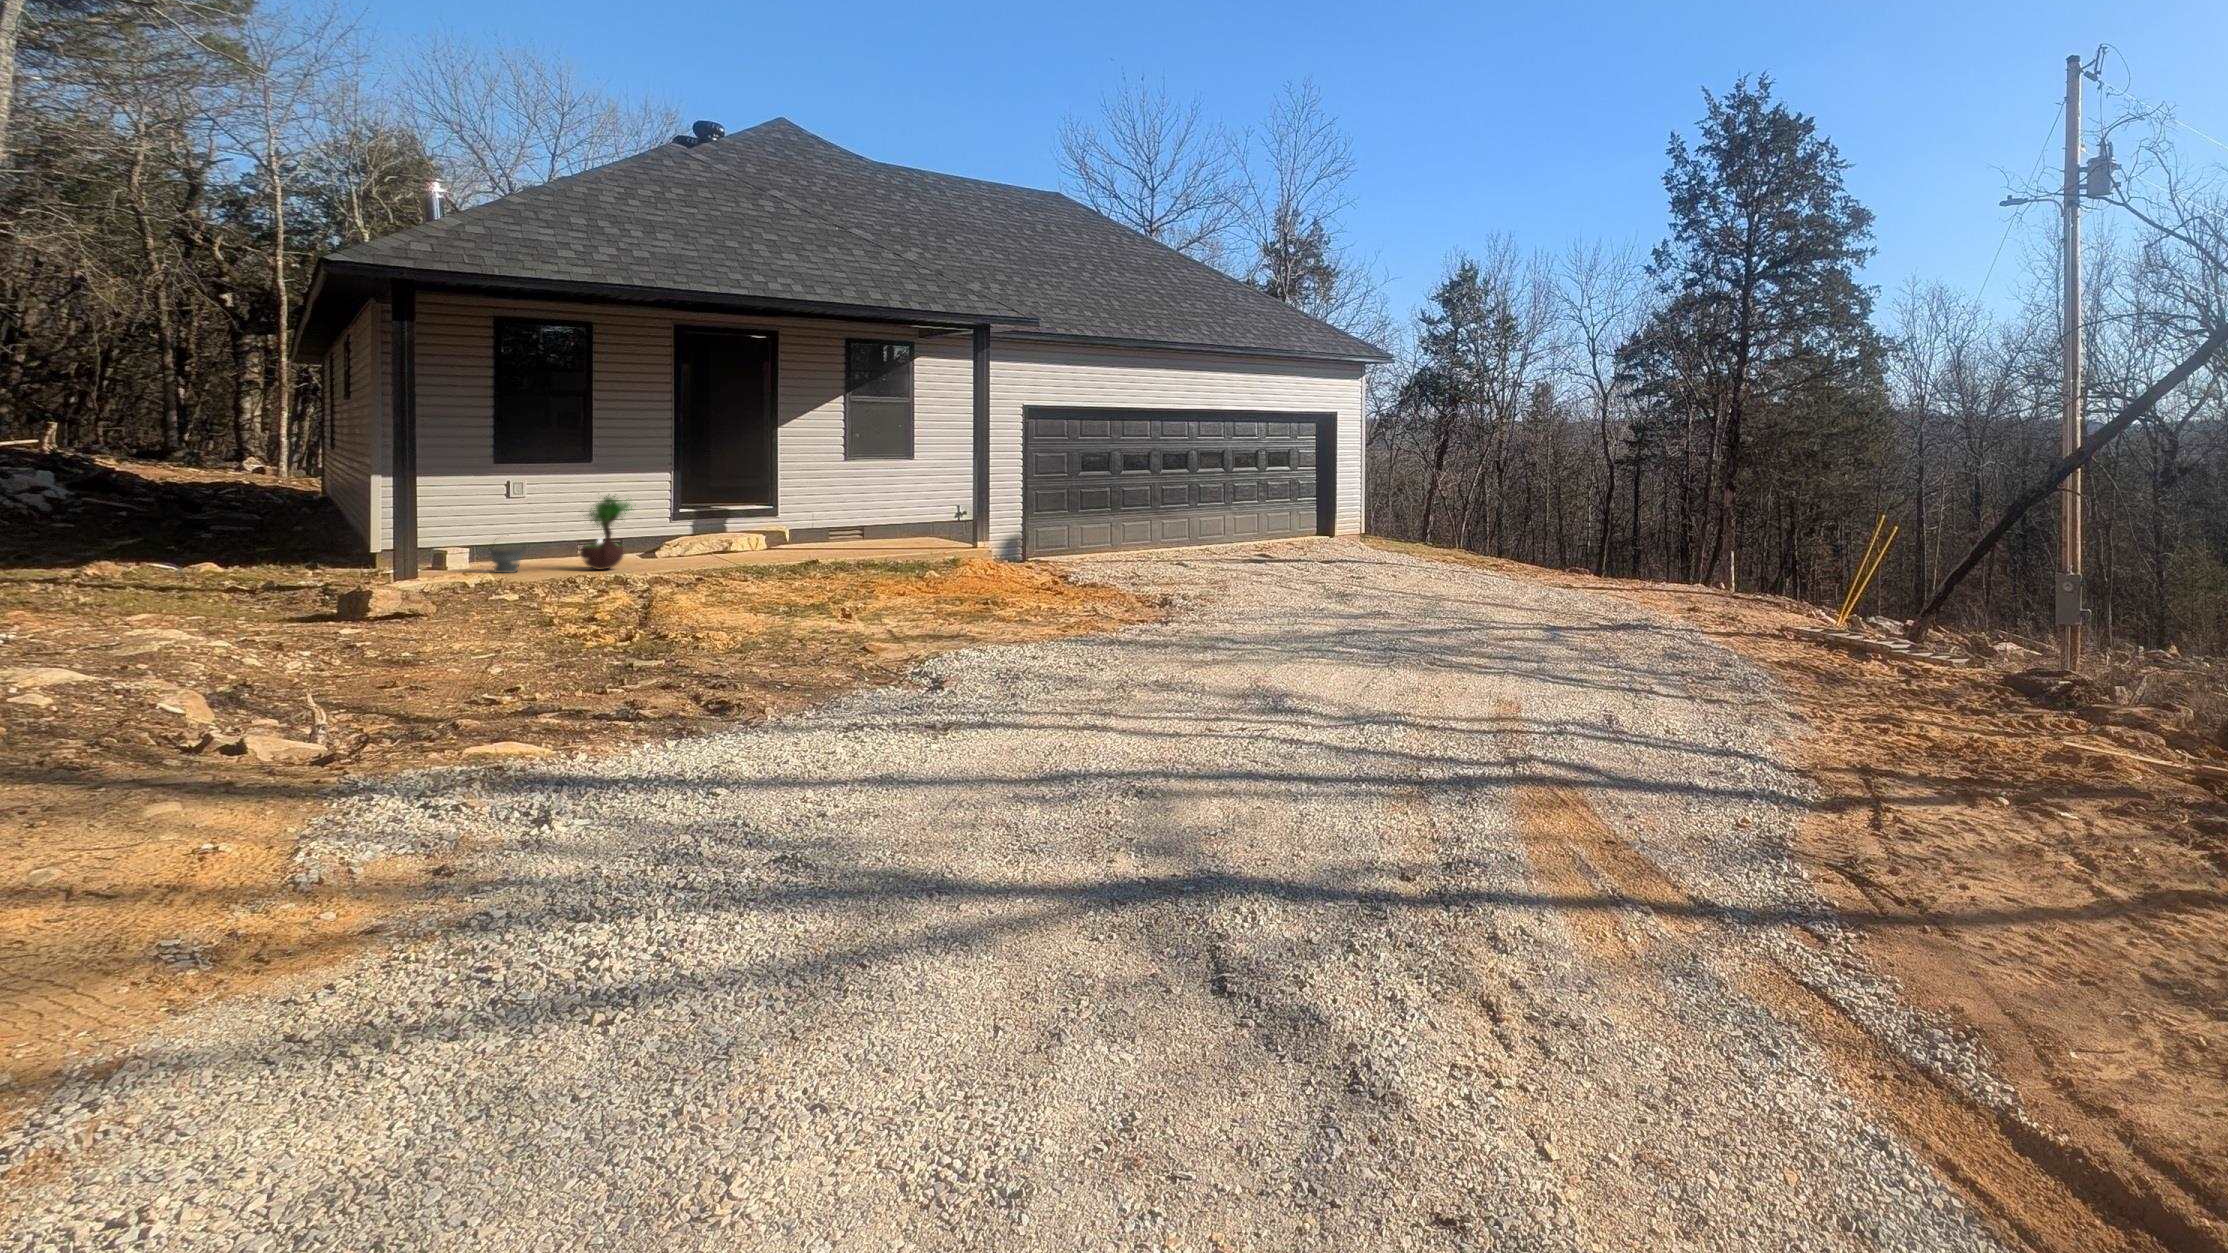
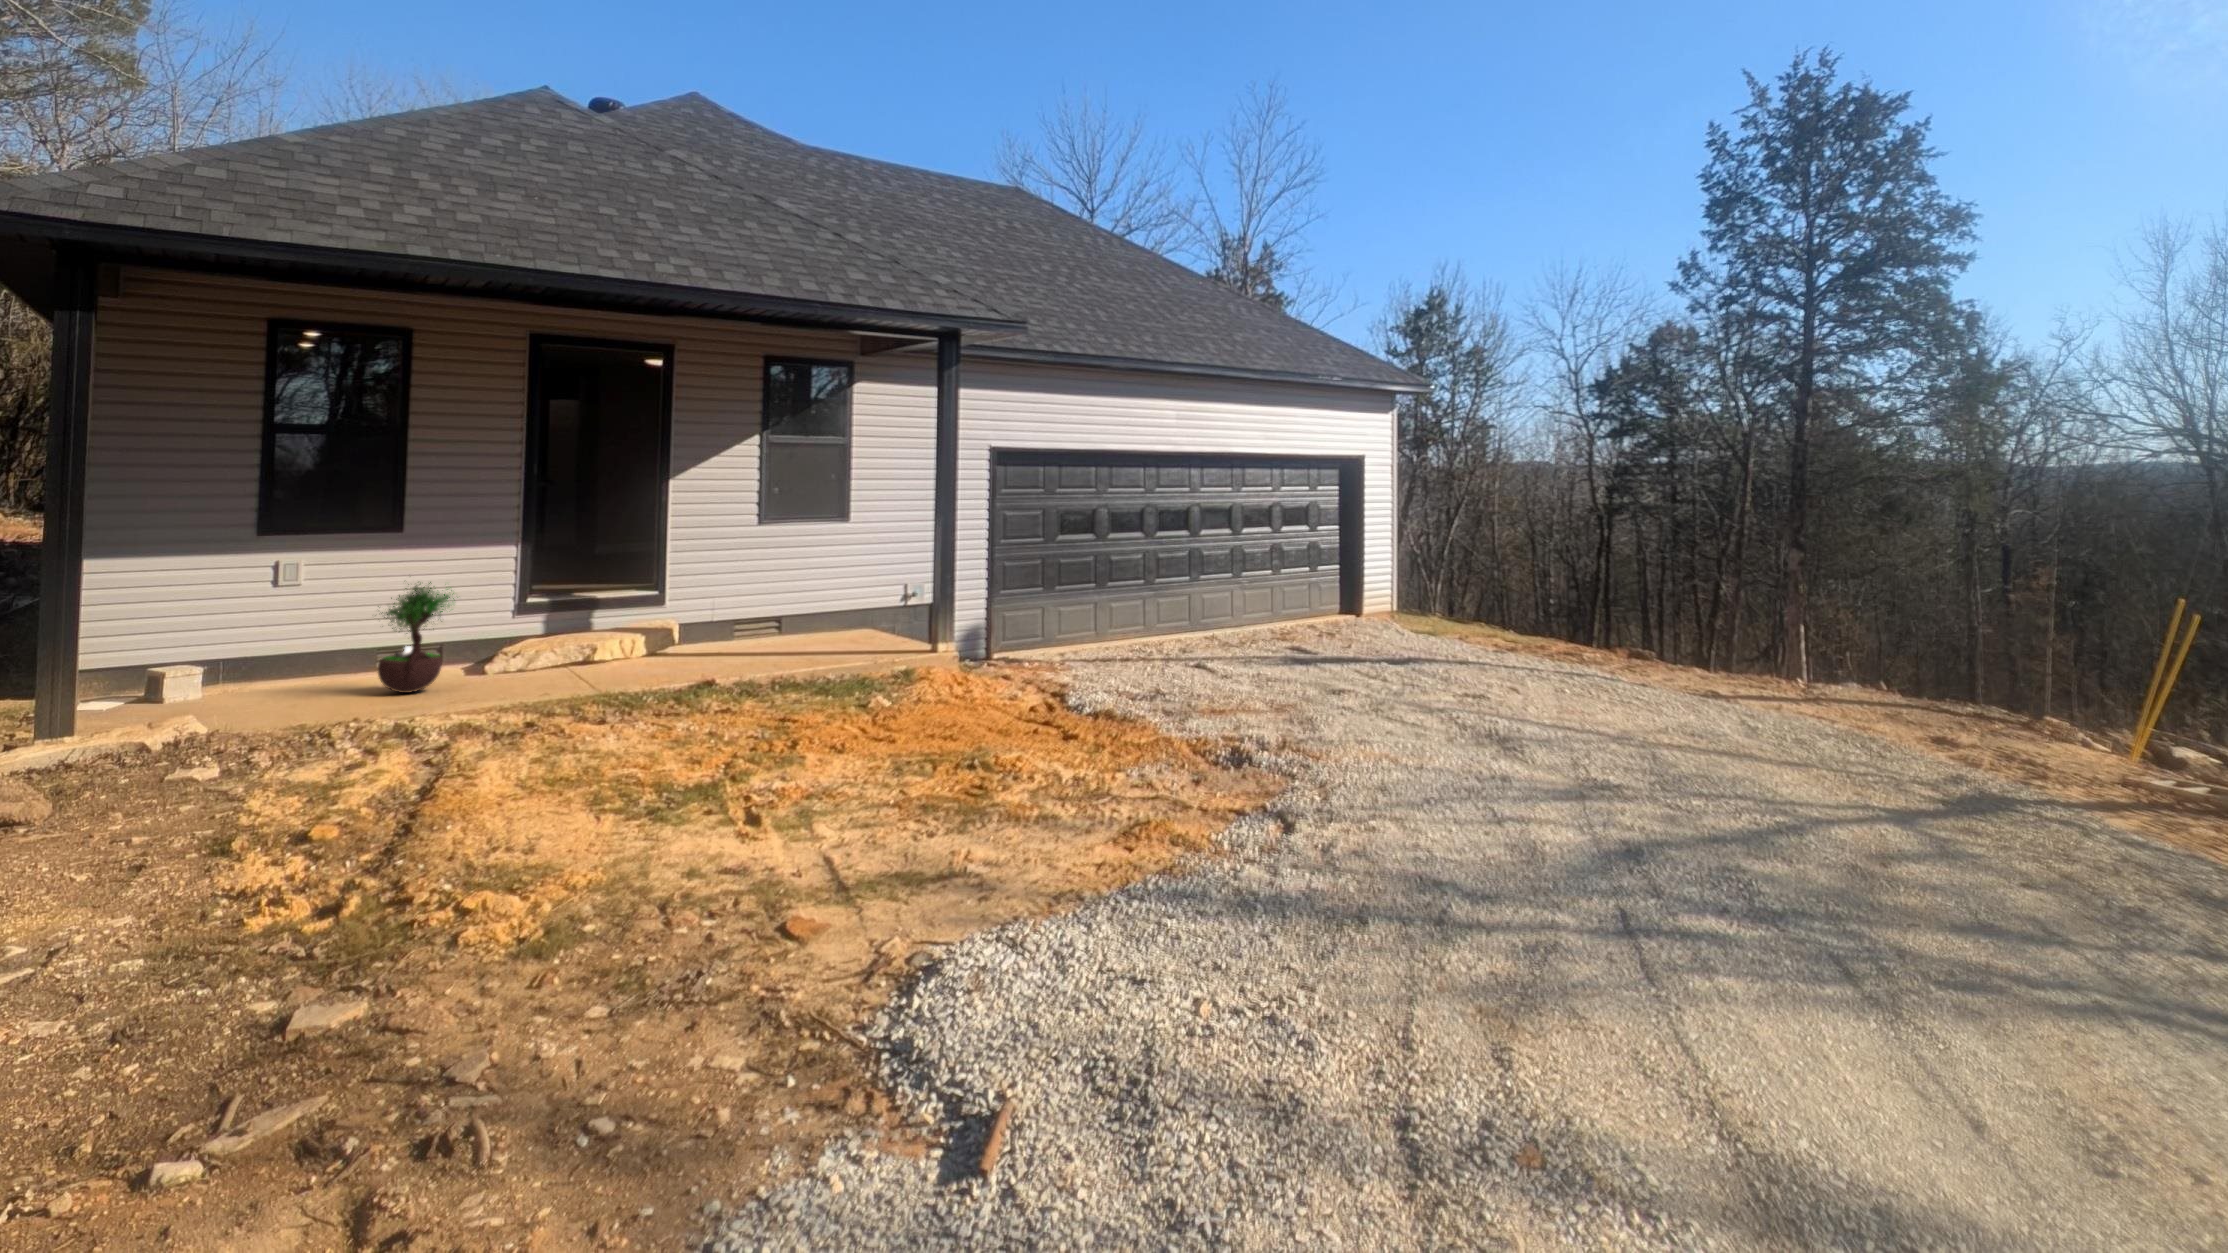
bucket: present [489,548,524,573] -> none [238,645,296,704]

